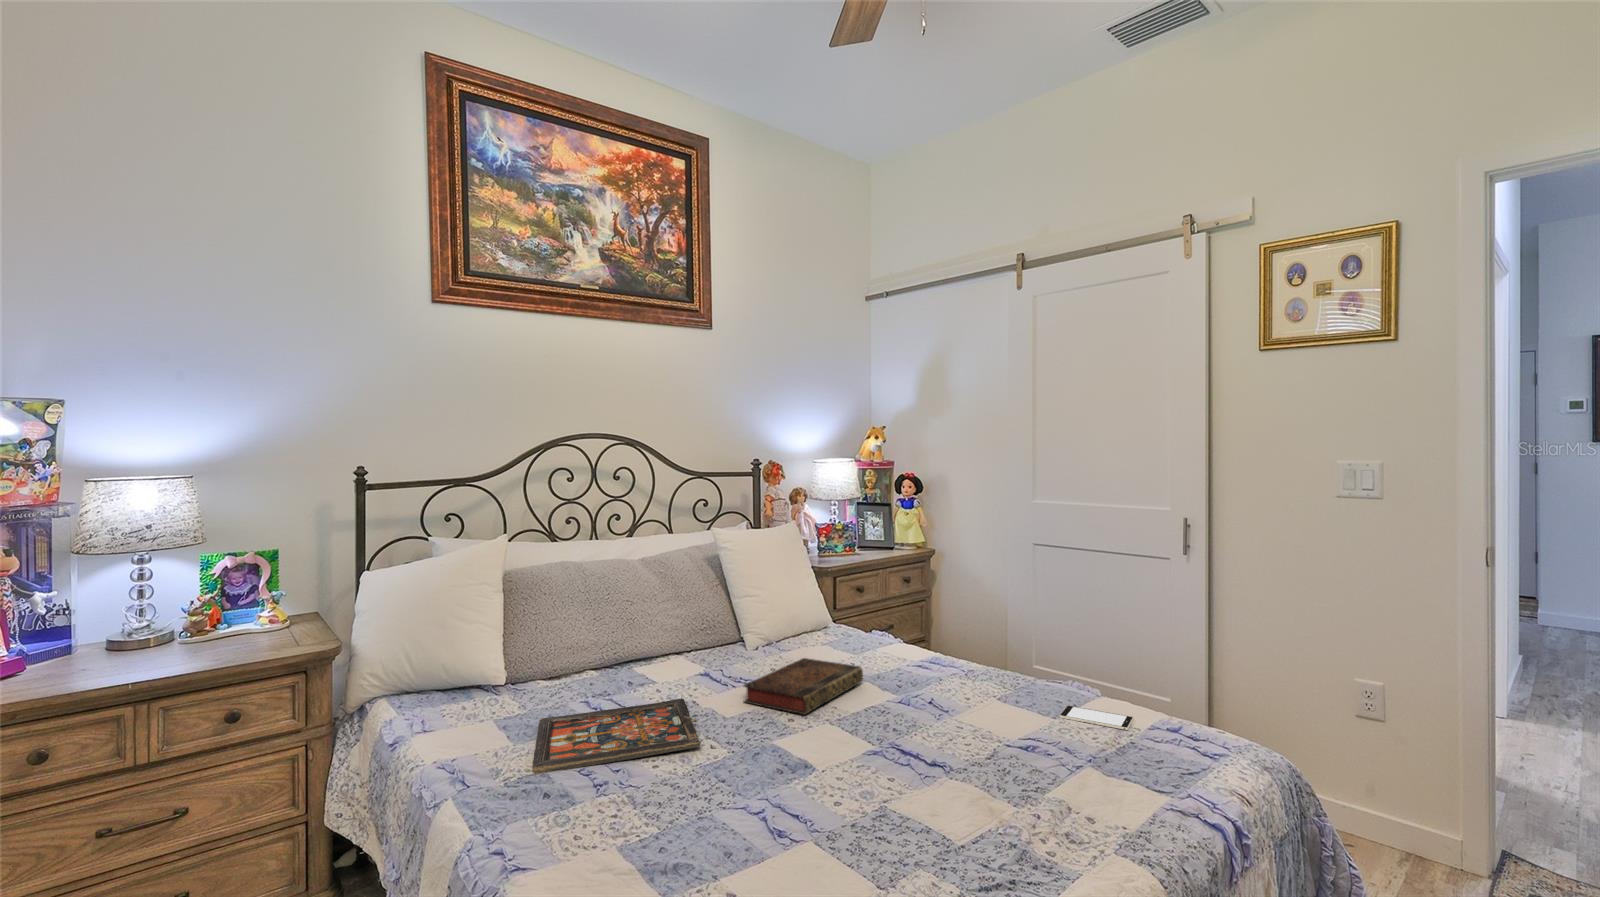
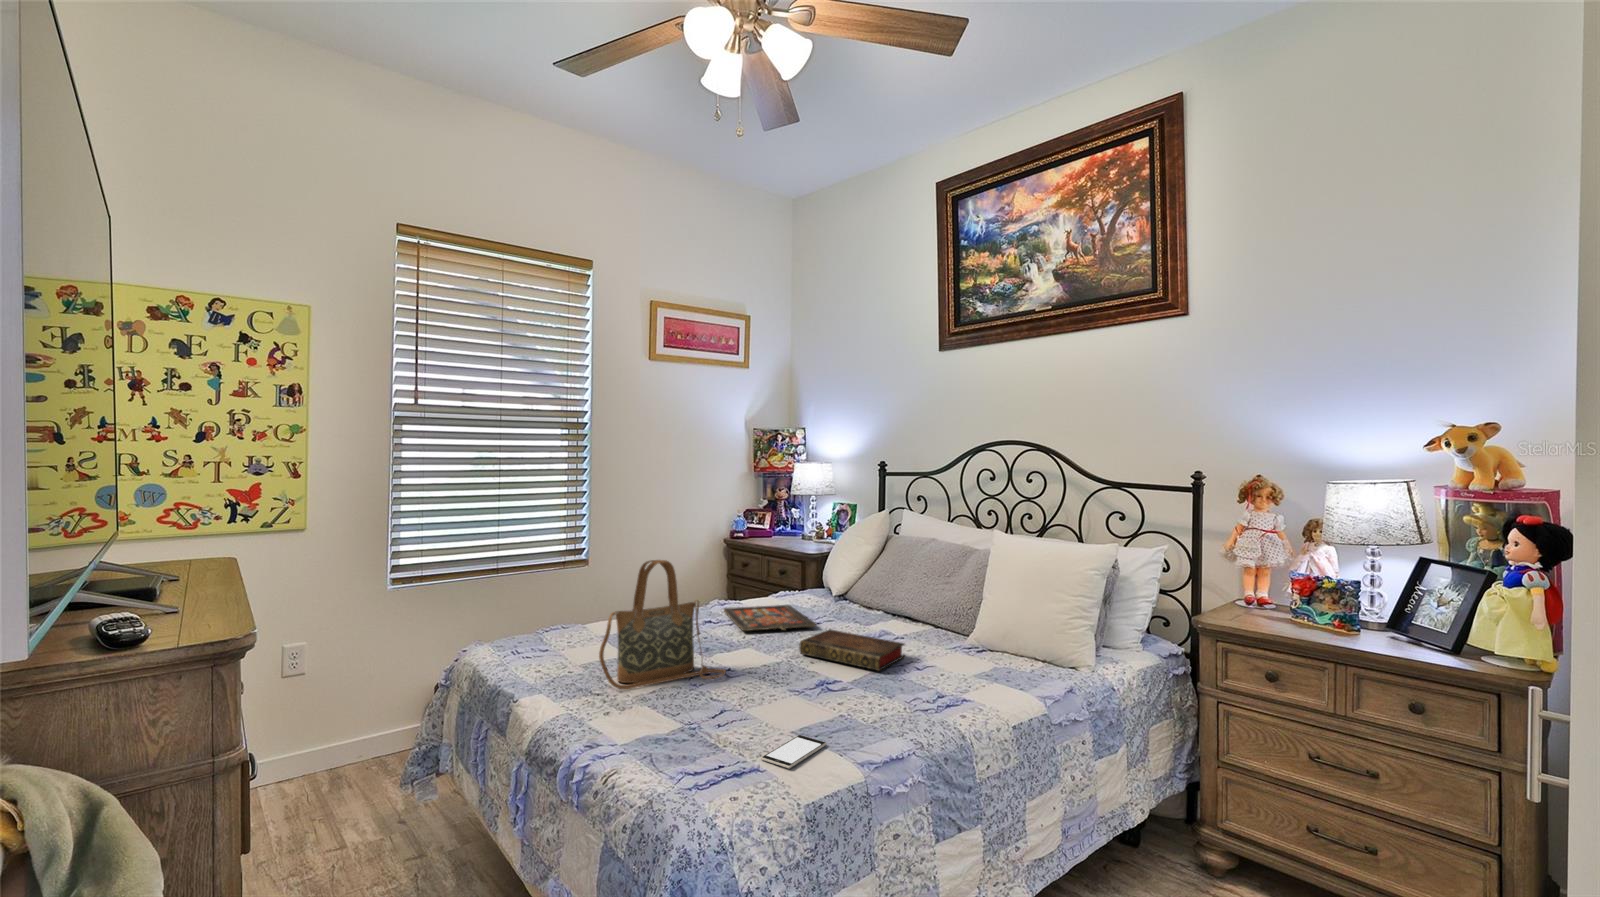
handbag: none [871,613,1019,830] -> present [599,560,726,689]

